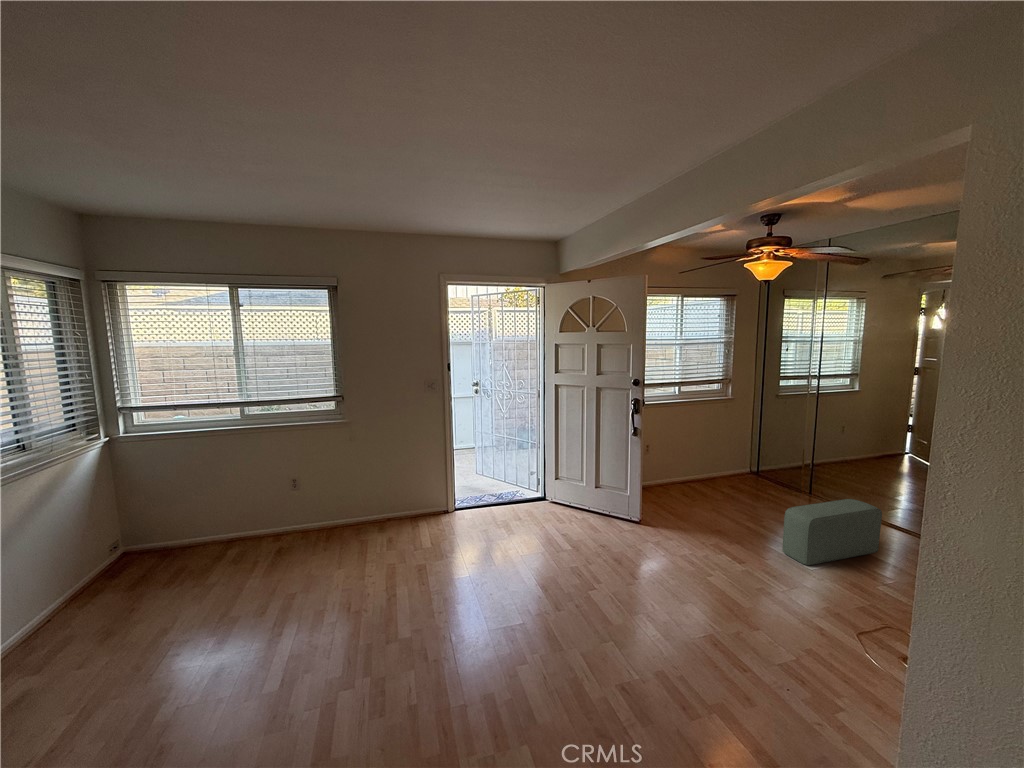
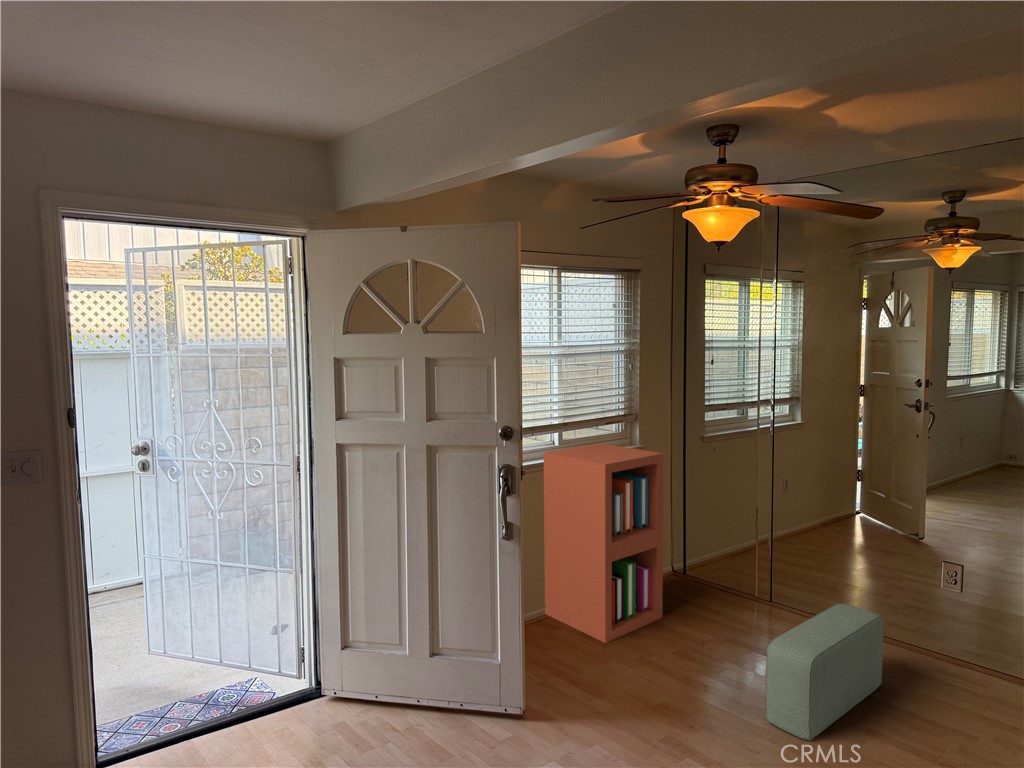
bookshelf: none [665,395,742,503] -> present [544,443,663,643]

